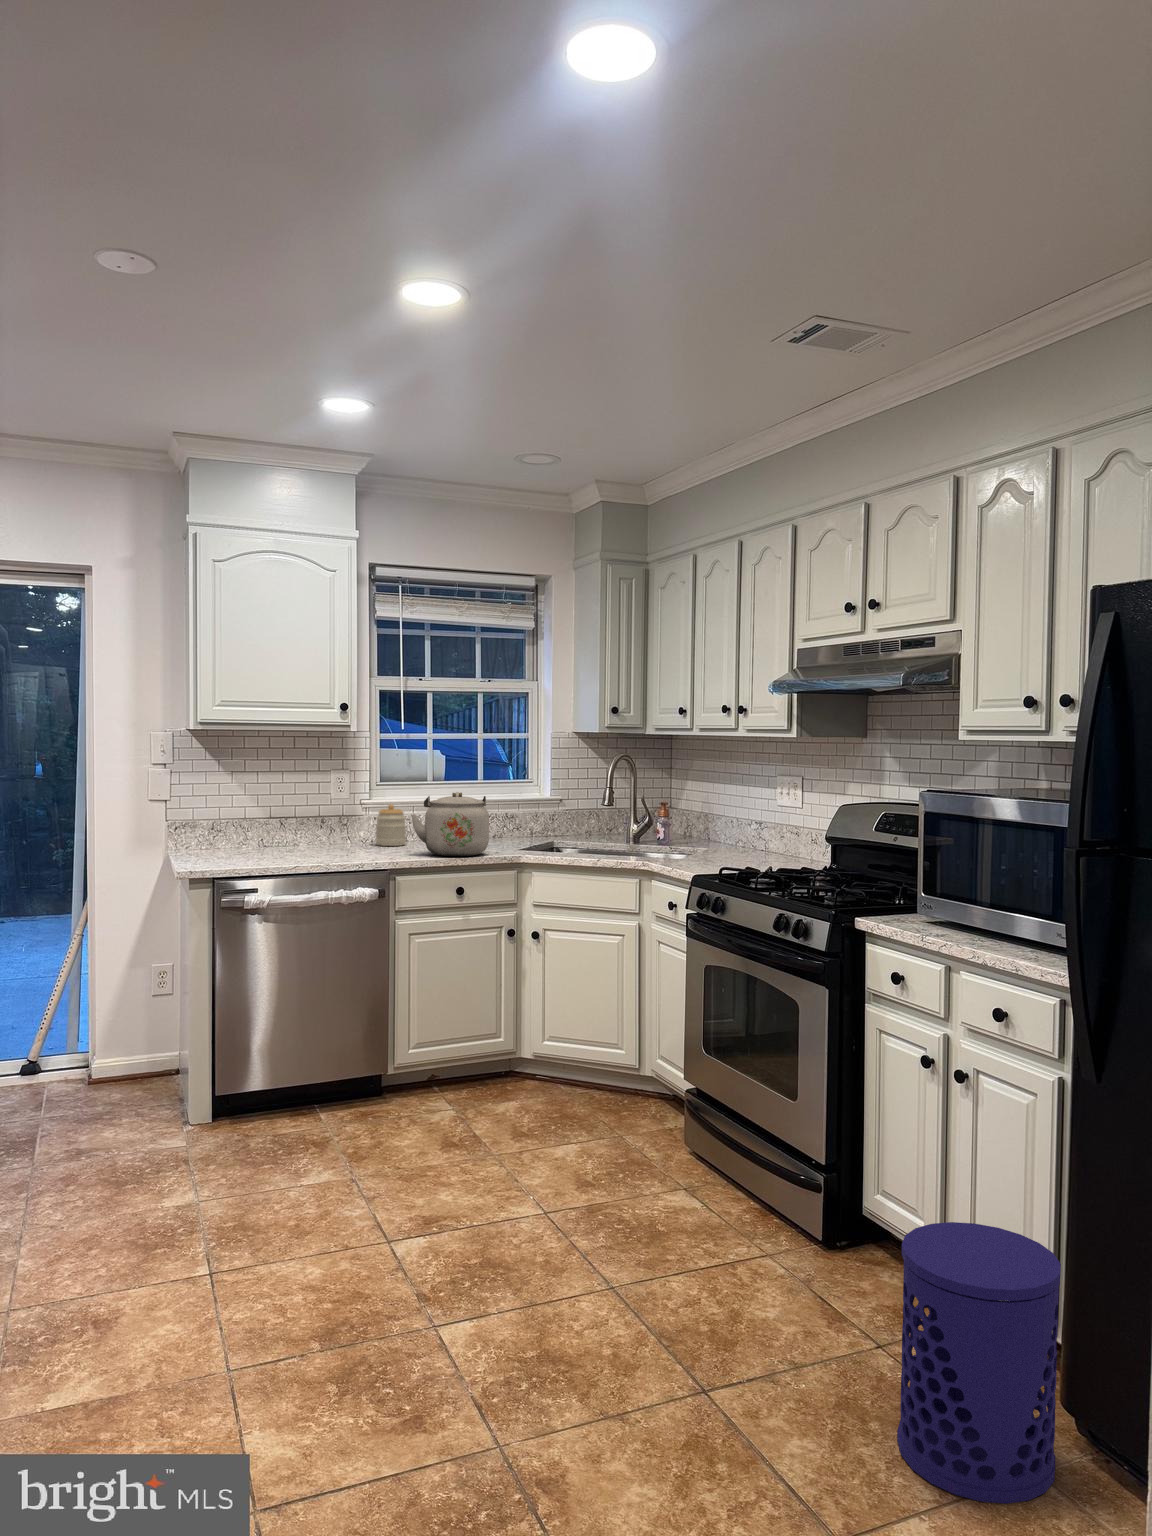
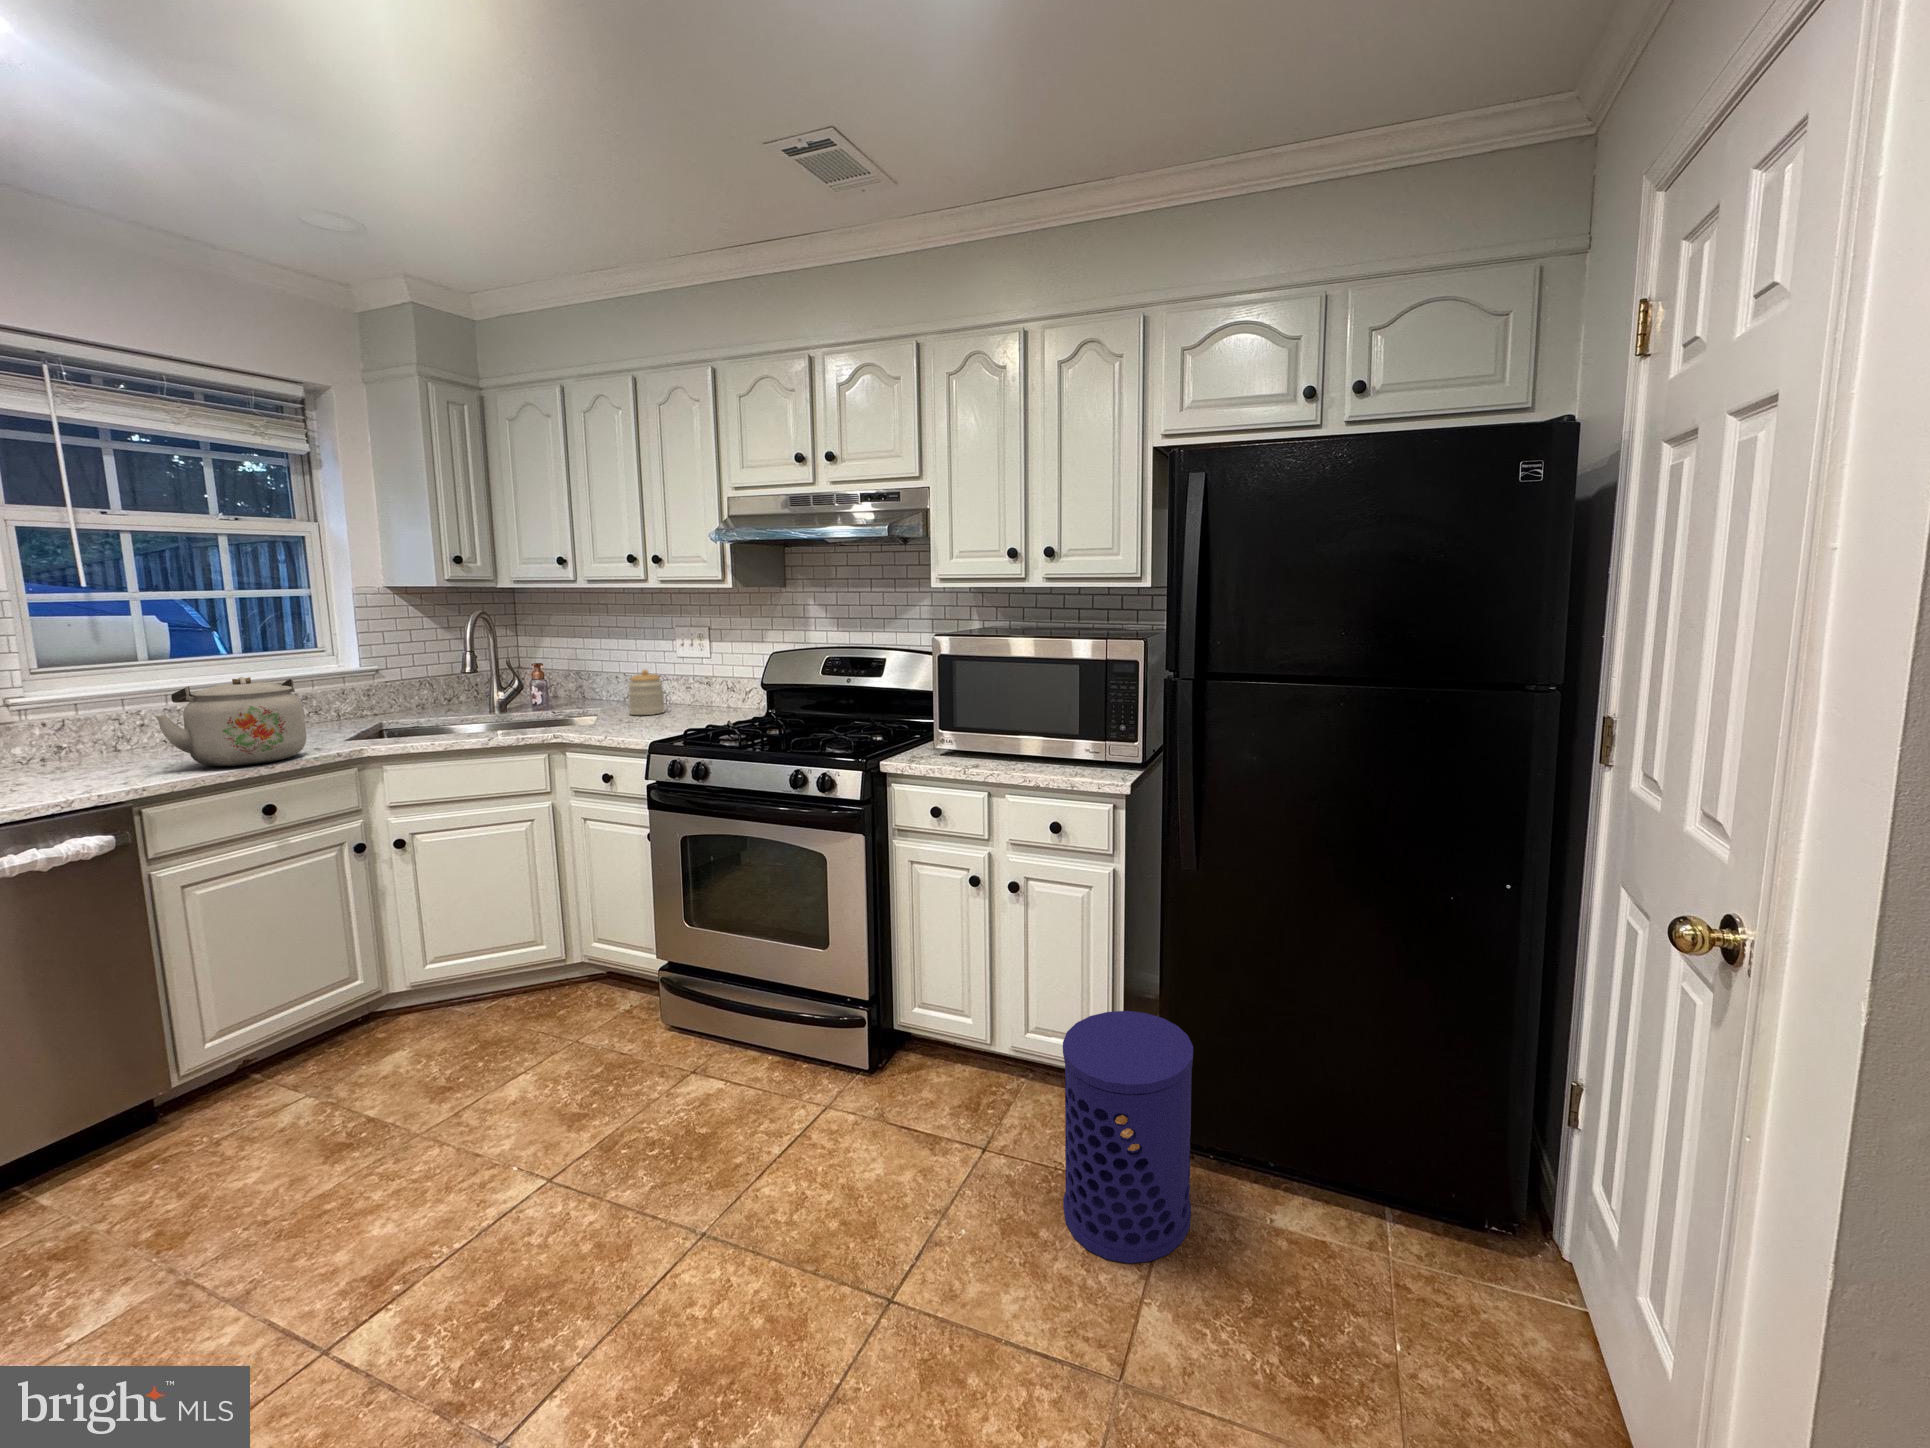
jar: present [376,804,406,846] -> present [628,670,665,715]

